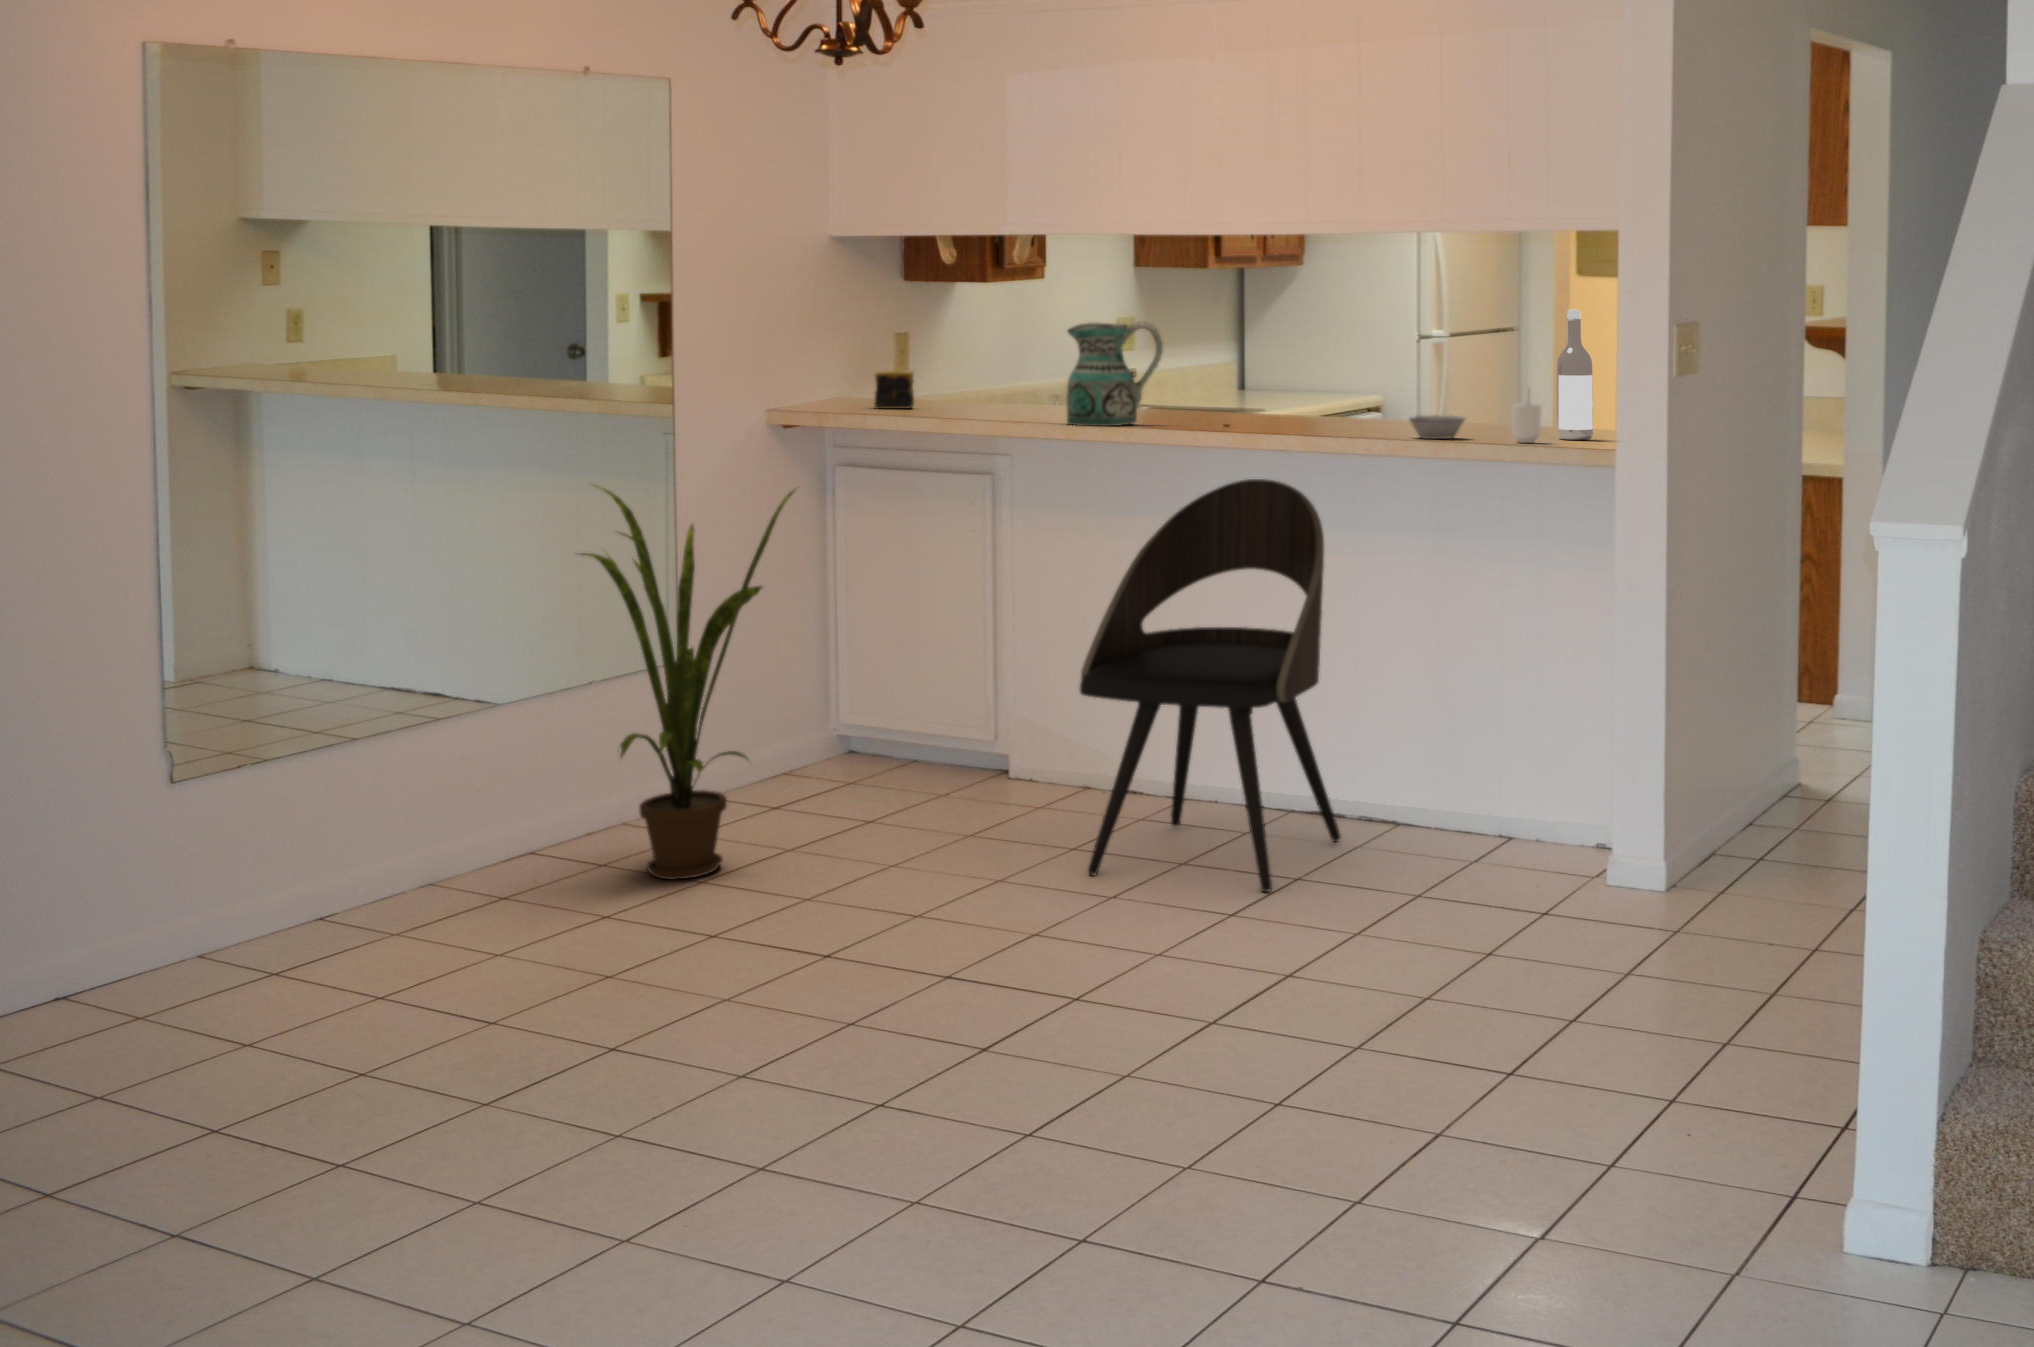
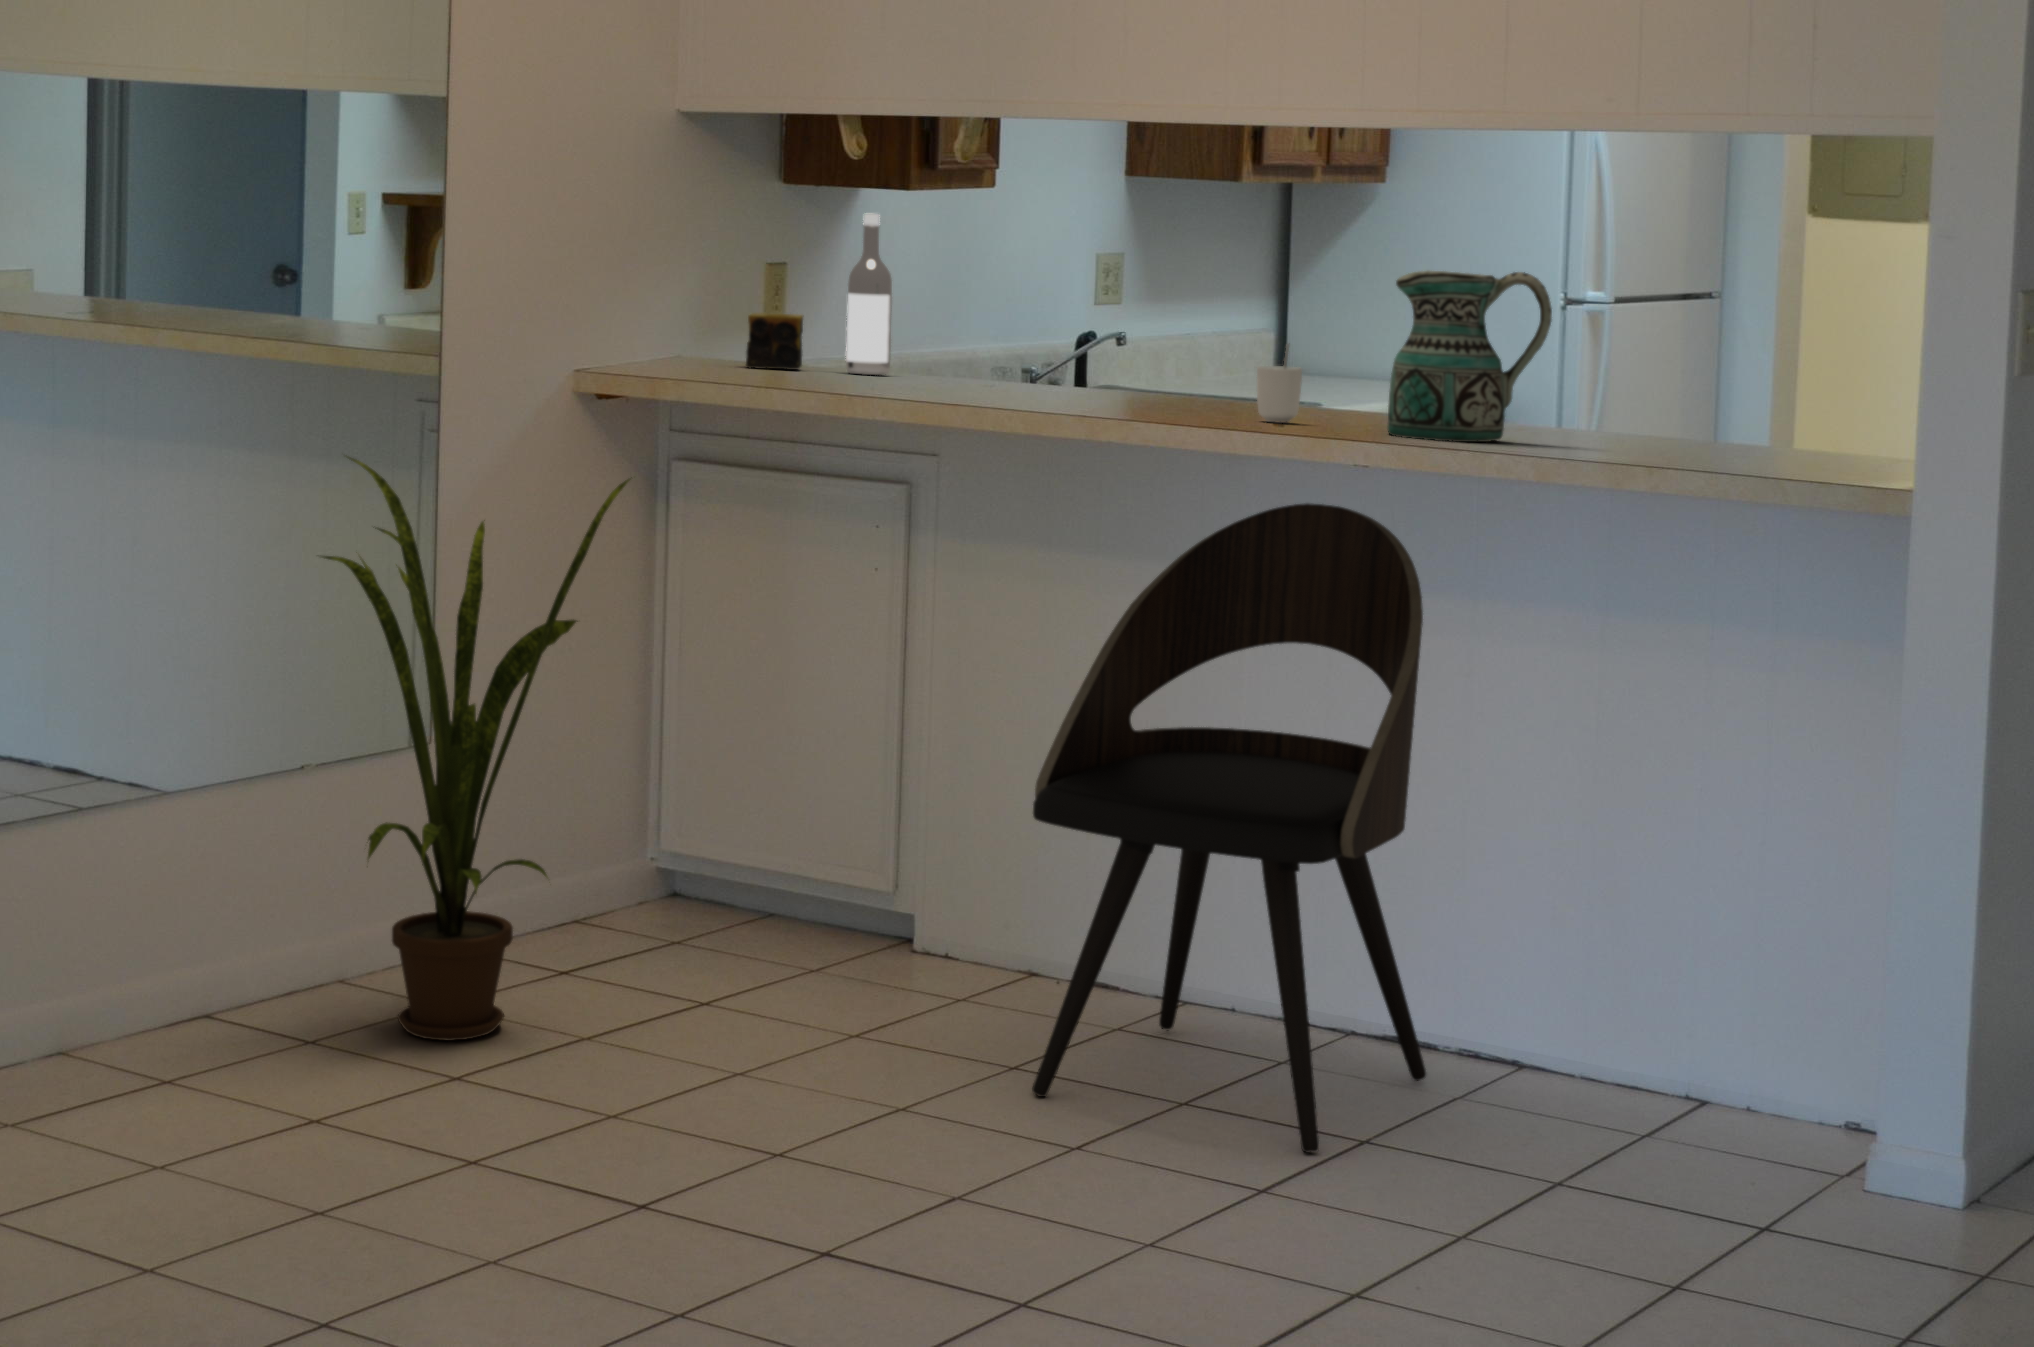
wine bottle: present [1557,310,1593,440] -> present [846,214,892,375]
ceramic pitcher: present [1066,321,1163,426] -> present [1387,271,1552,442]
cup: present [1511,402,1542,443] -> present [1257,344,1302,423]
bowl: present [1410,415,1465,439] -> none [1570,417,1665,457]

